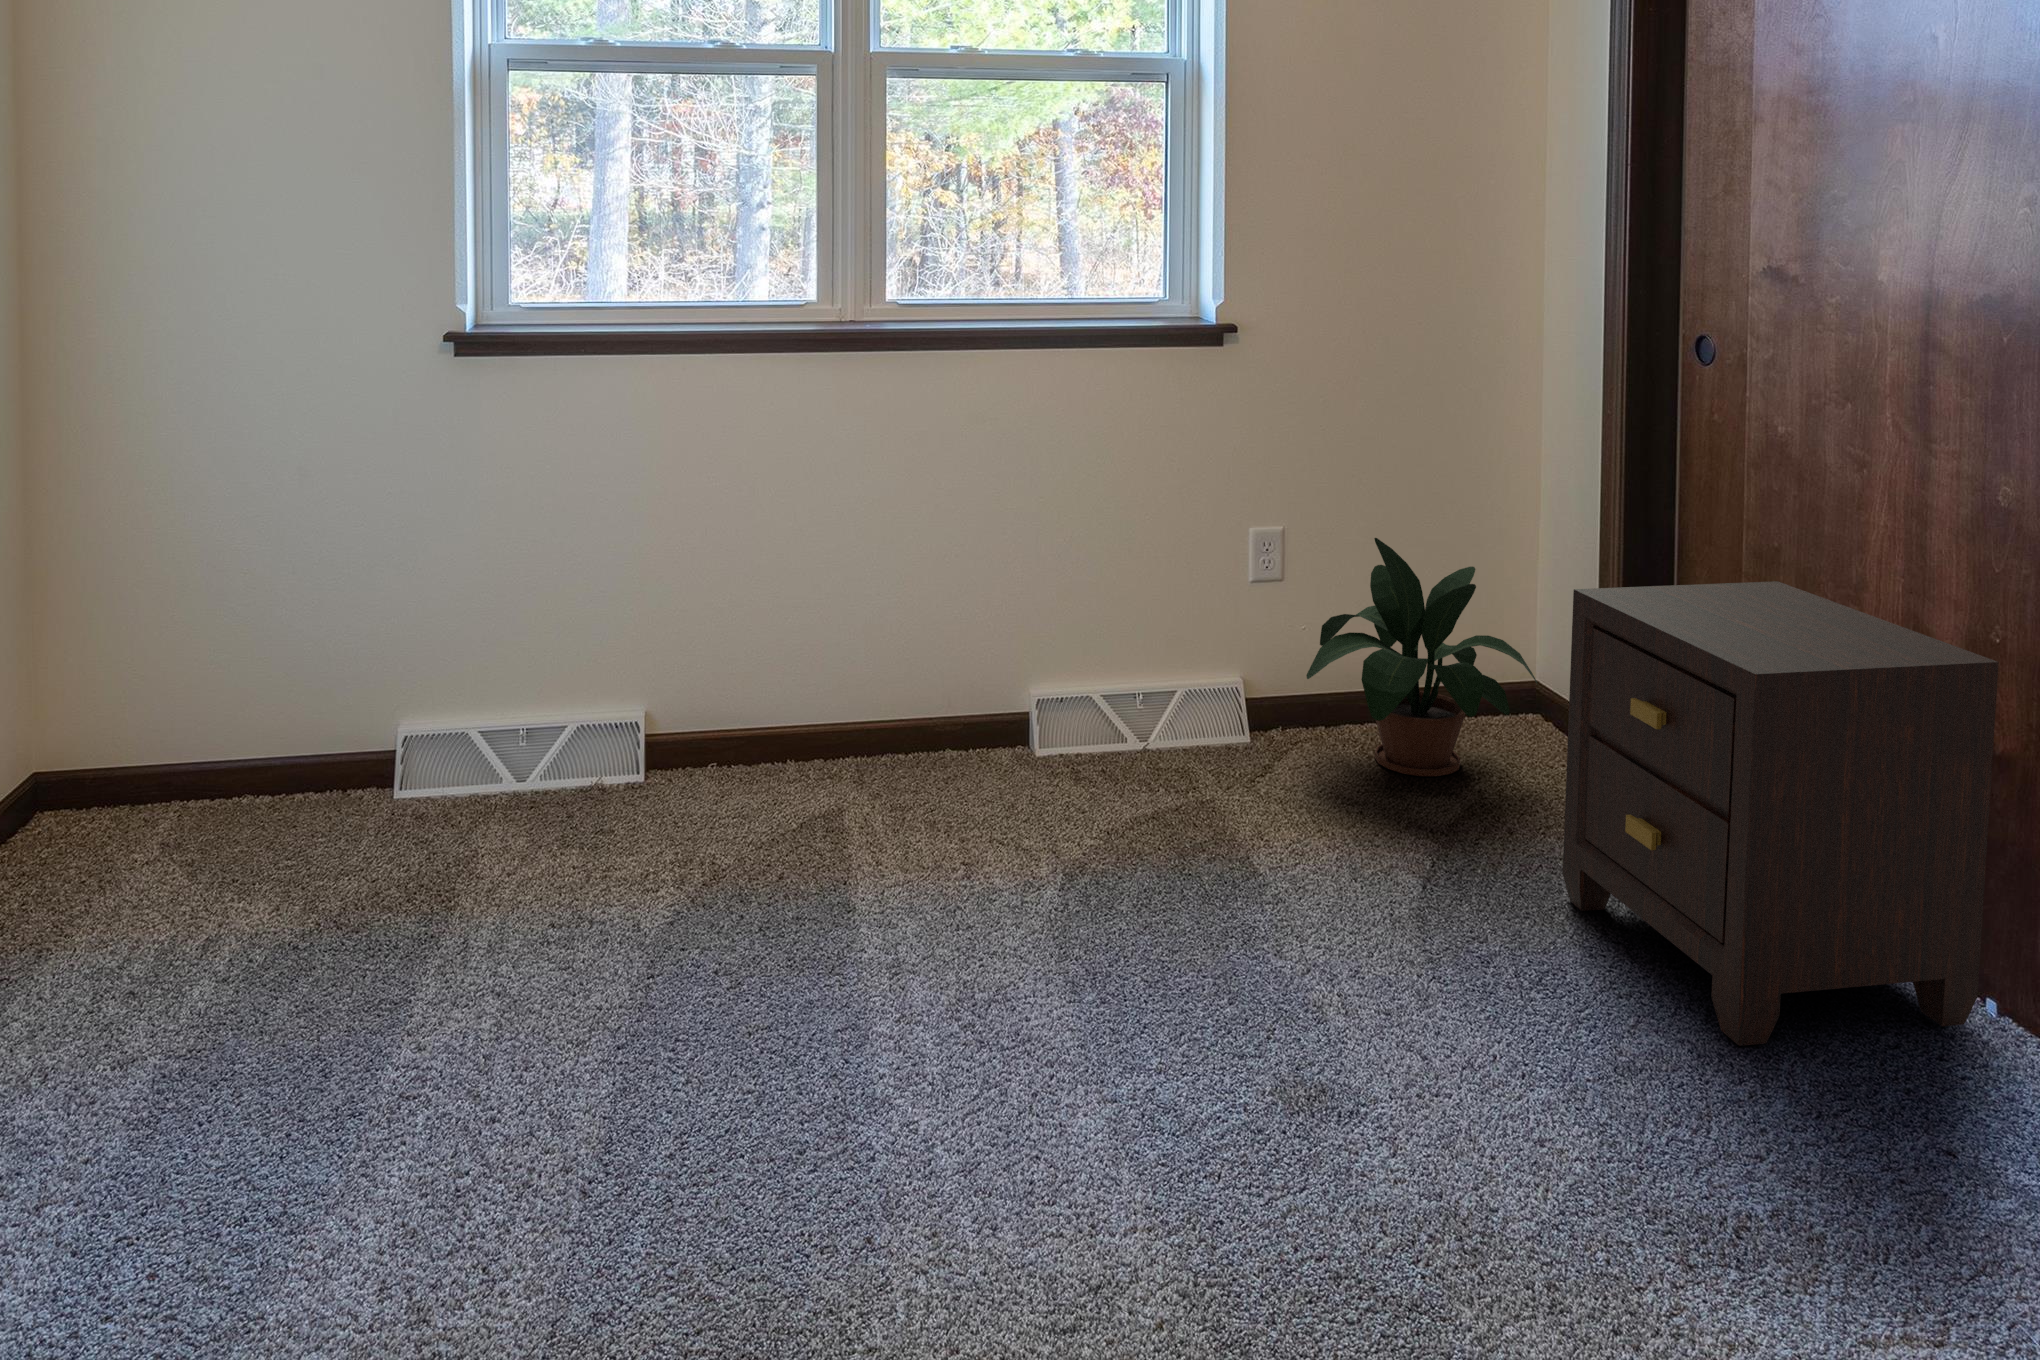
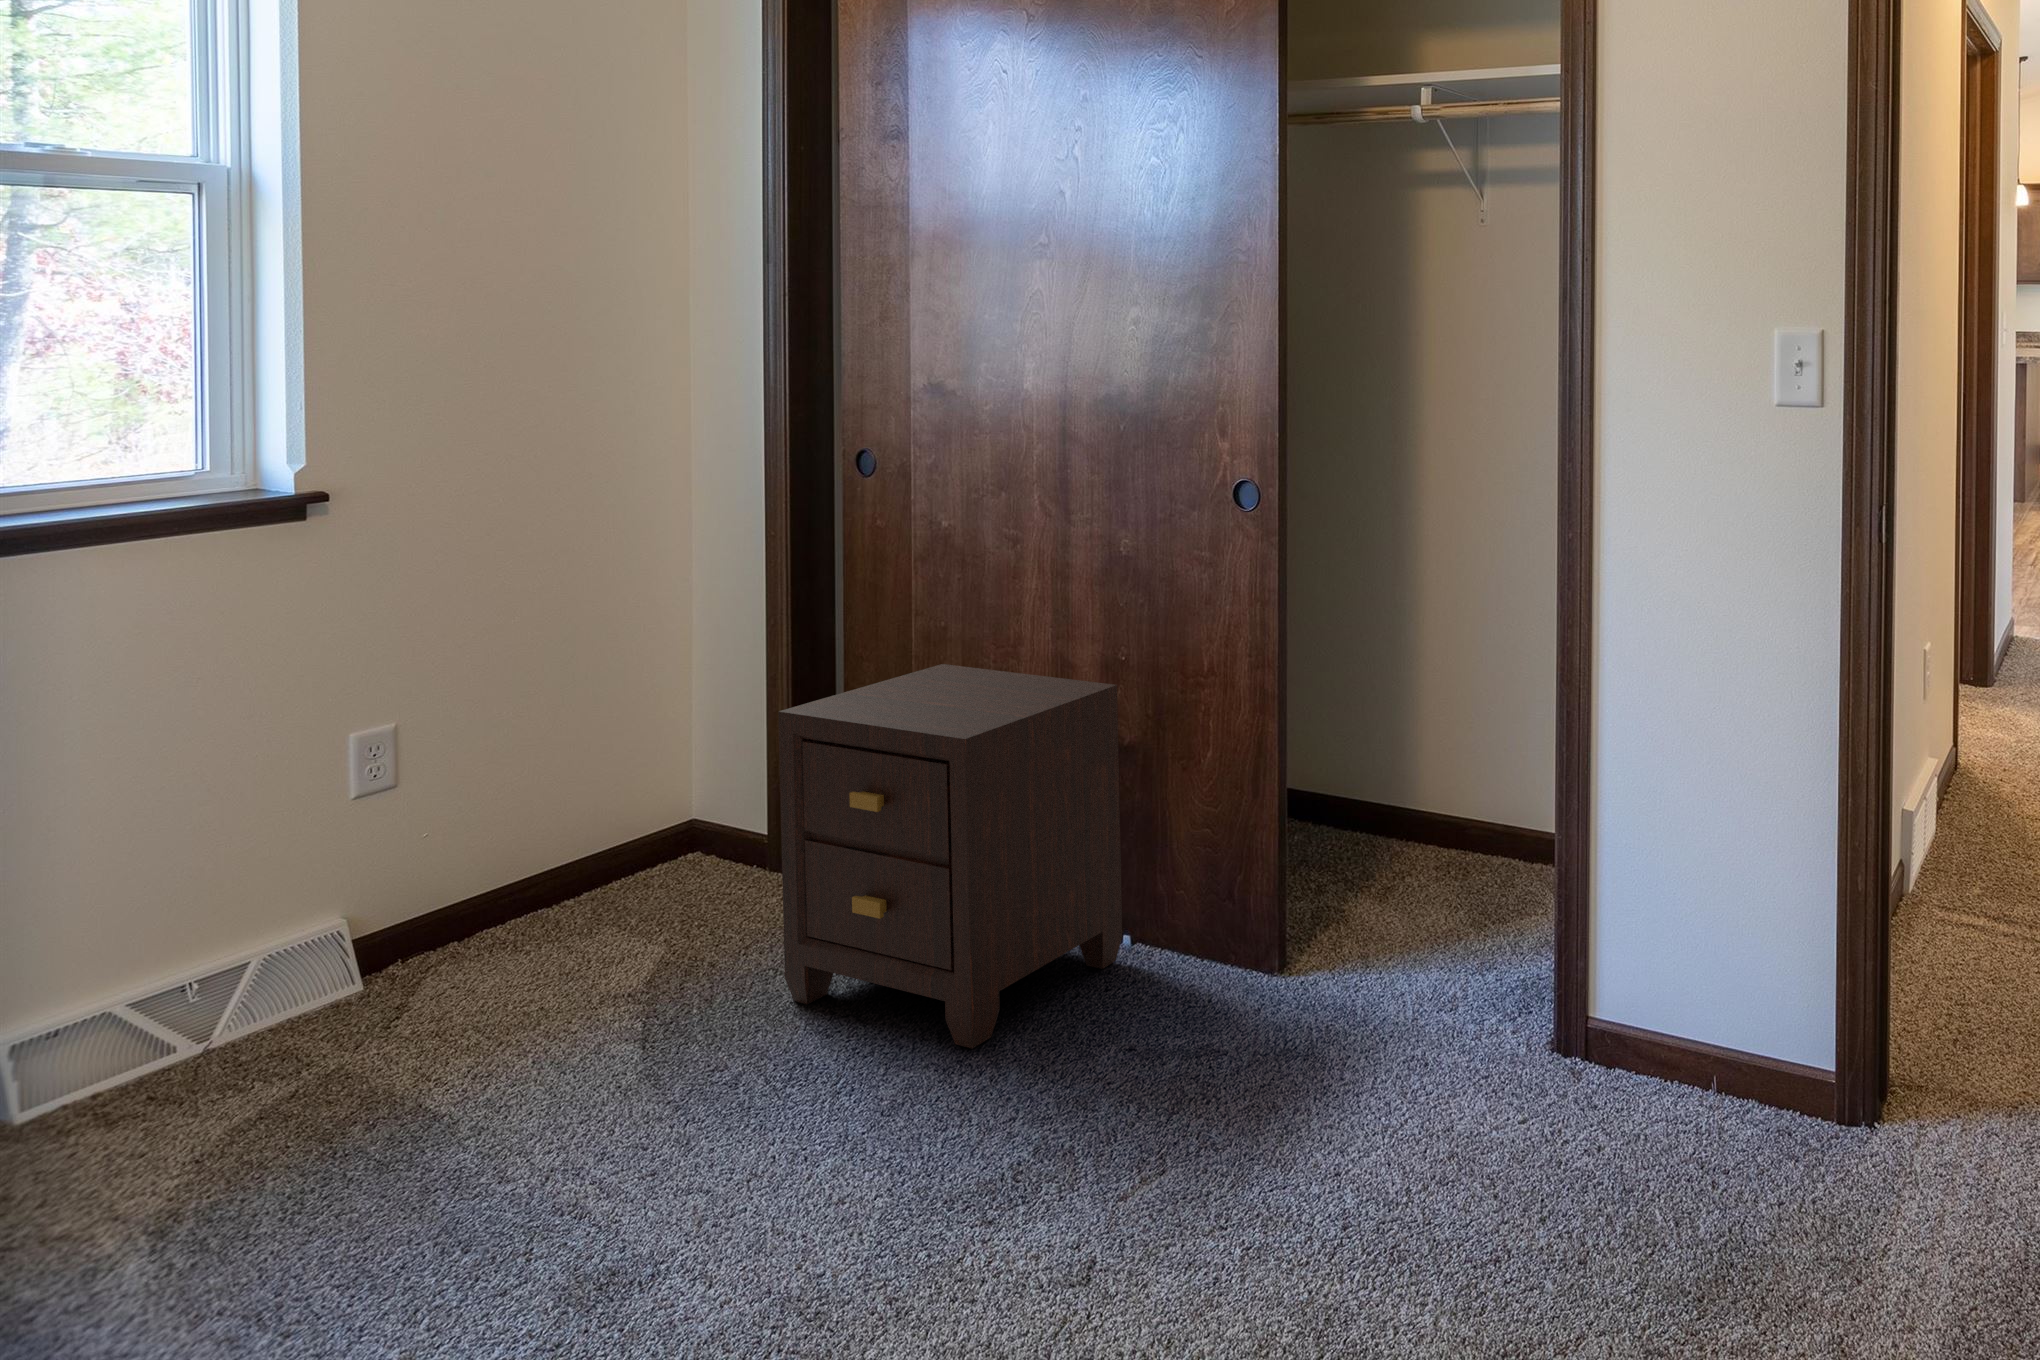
potted plant: present [1306,538,1537,776] -> none [444,713,714,955]

